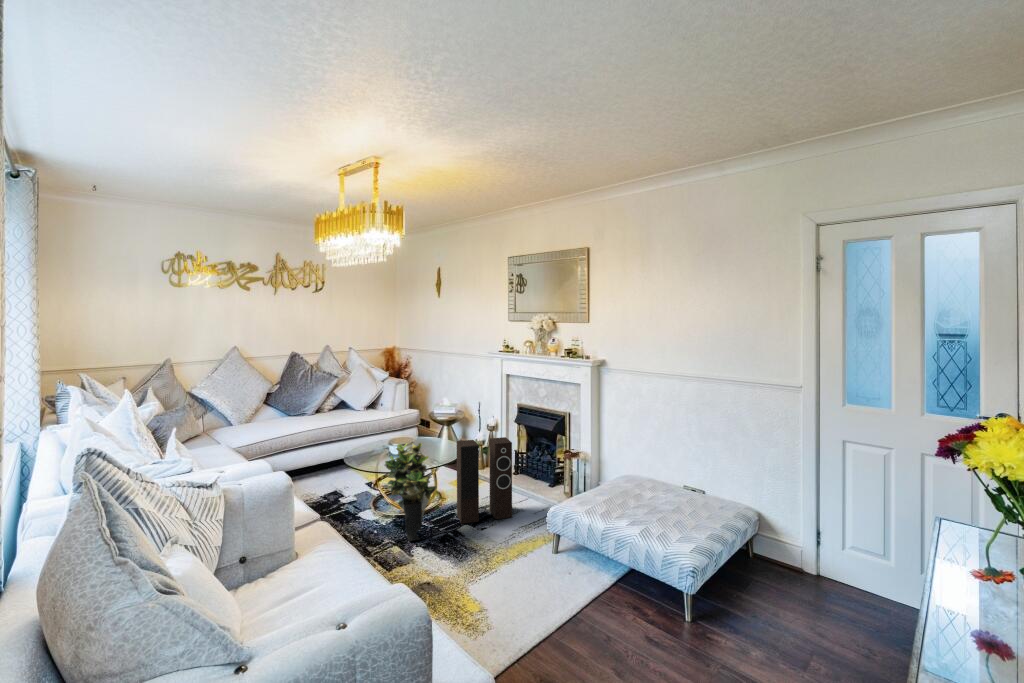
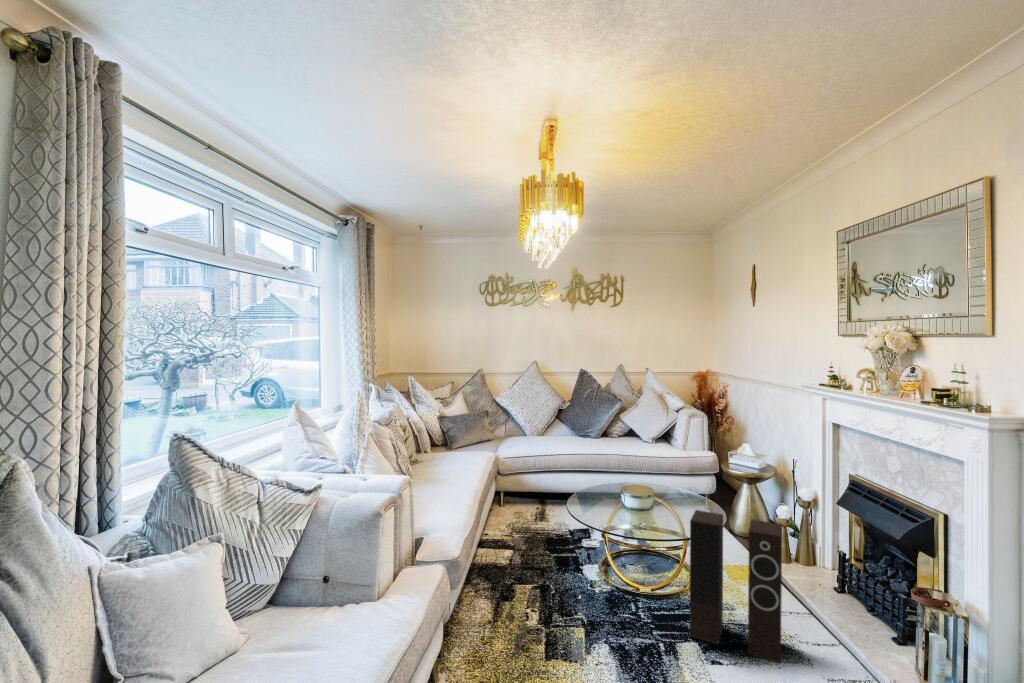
potted plant: present [384,443,437,541] -> none [582,493,649,634]

